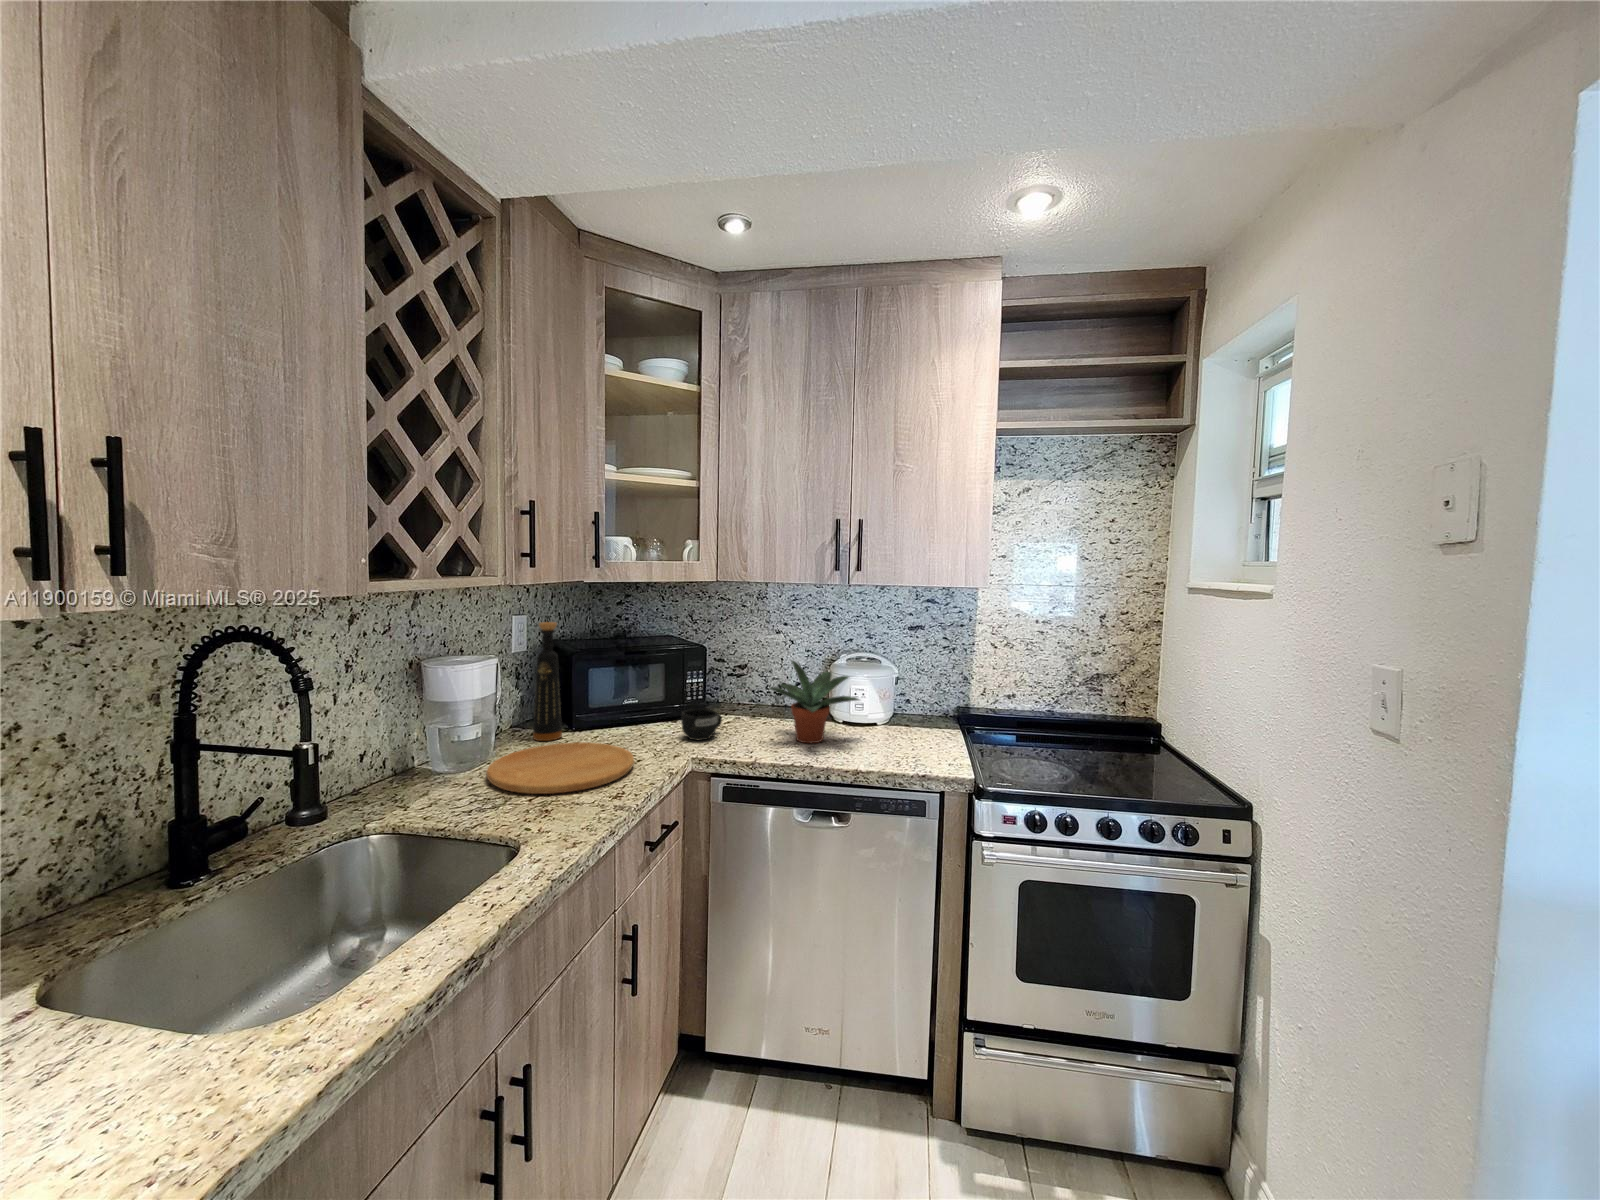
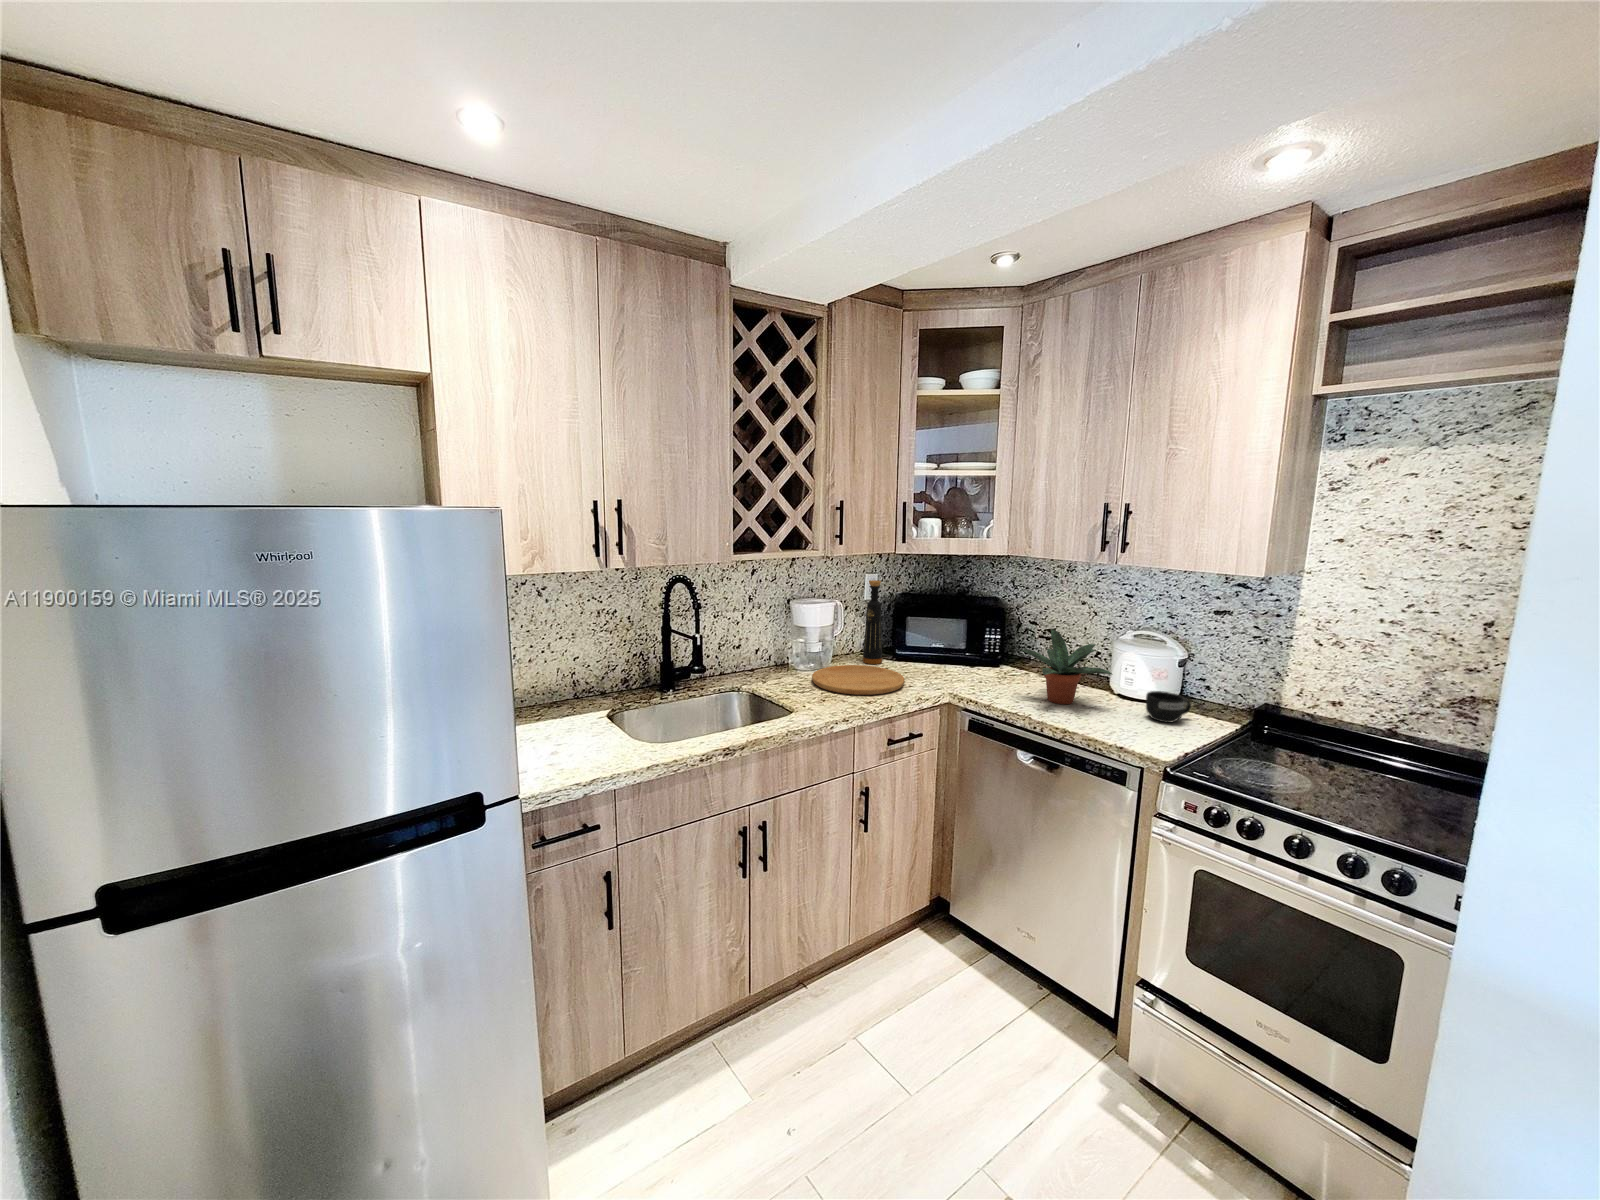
mug: present [681,709,722,740] -> present [1146,691,1191,722]

